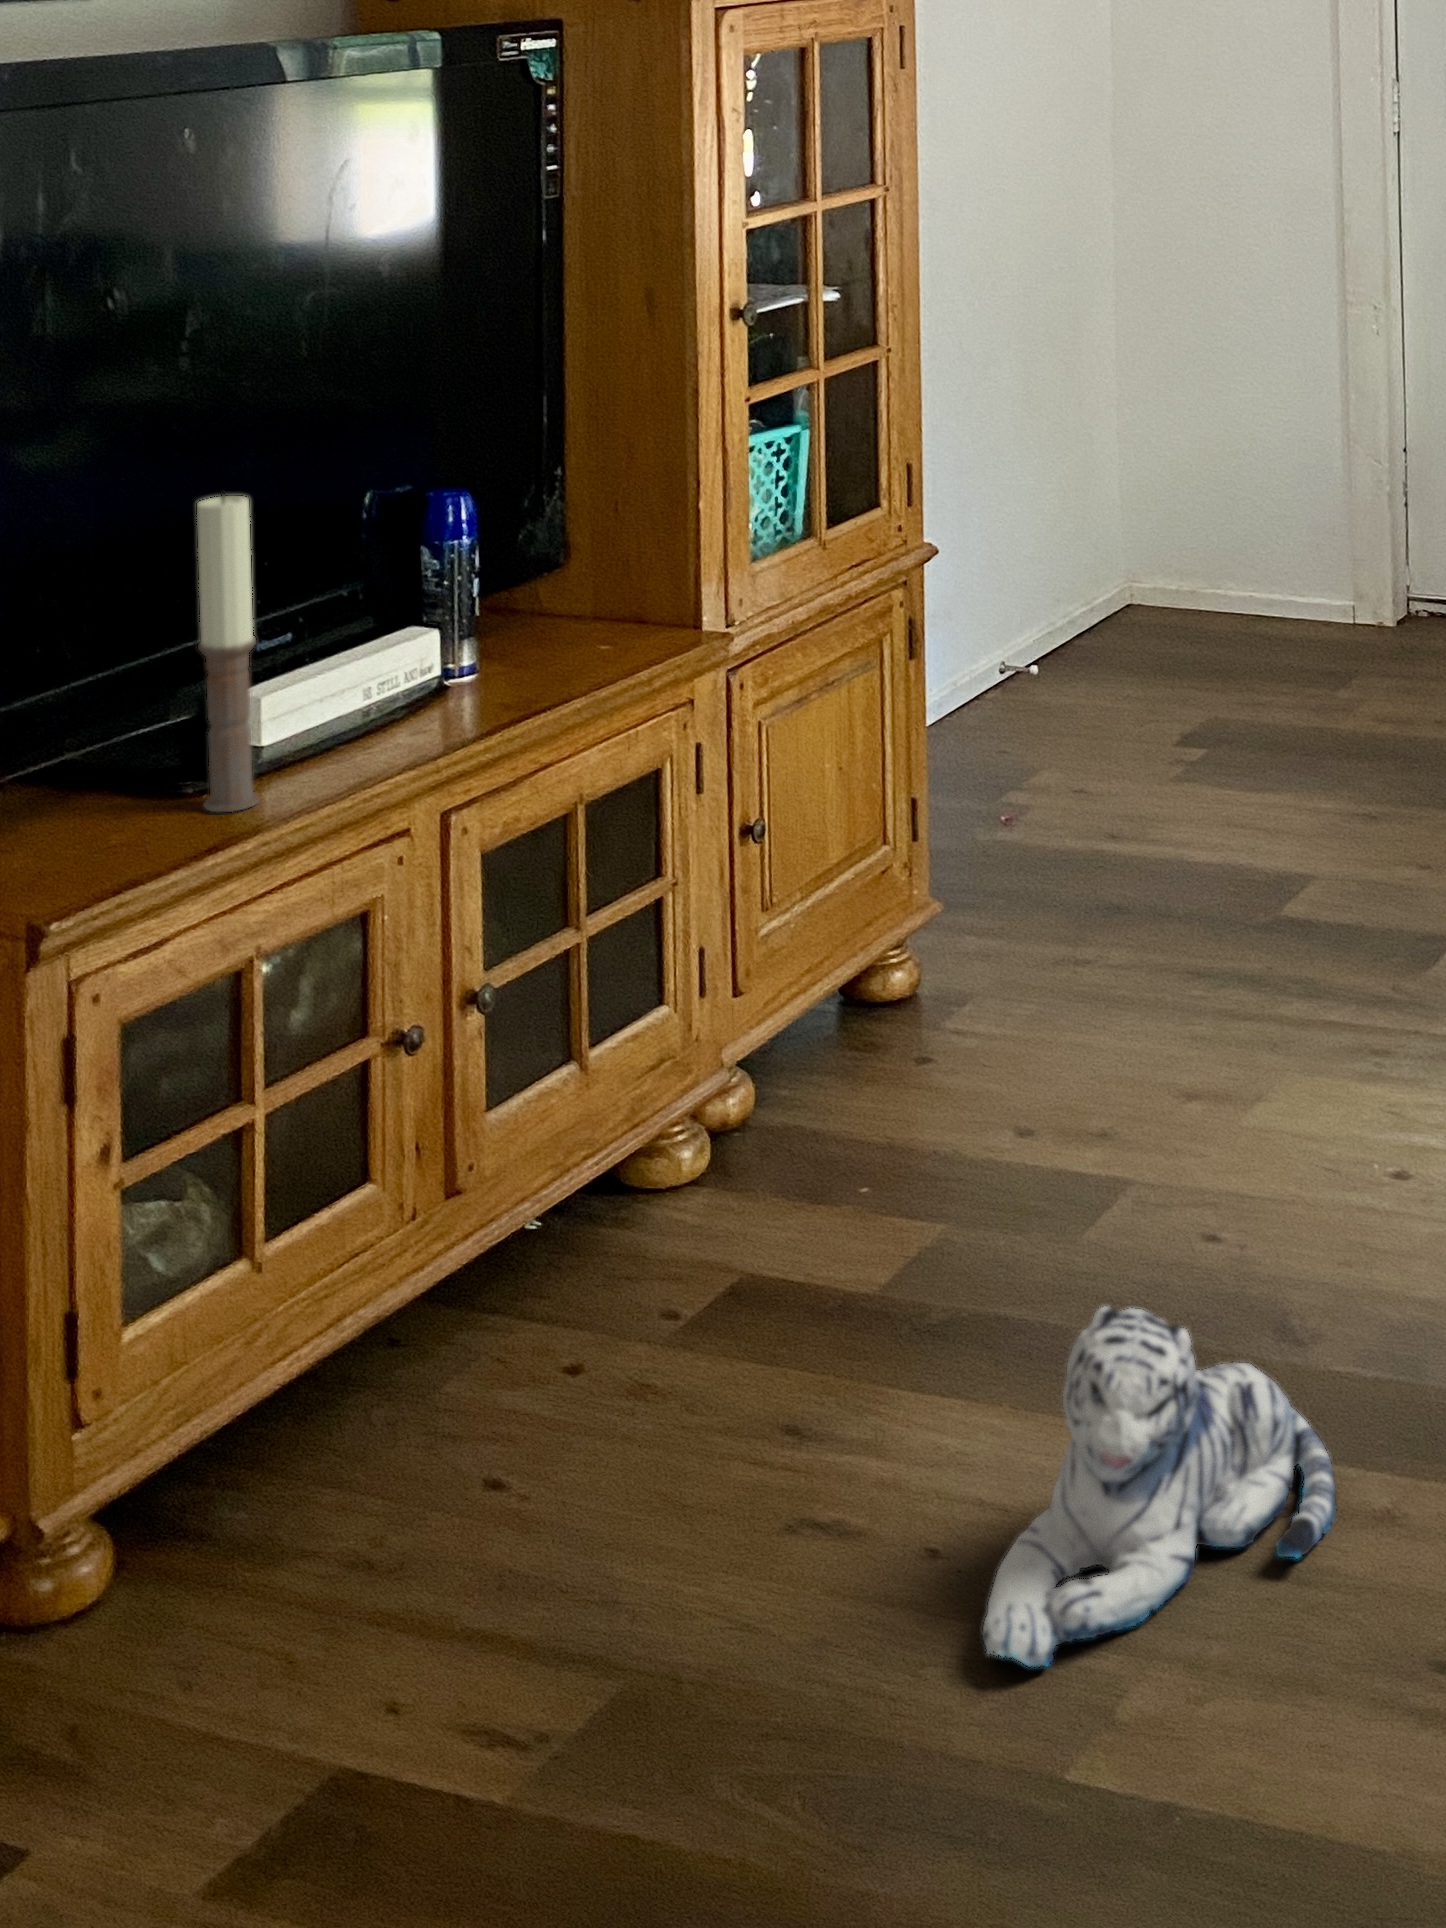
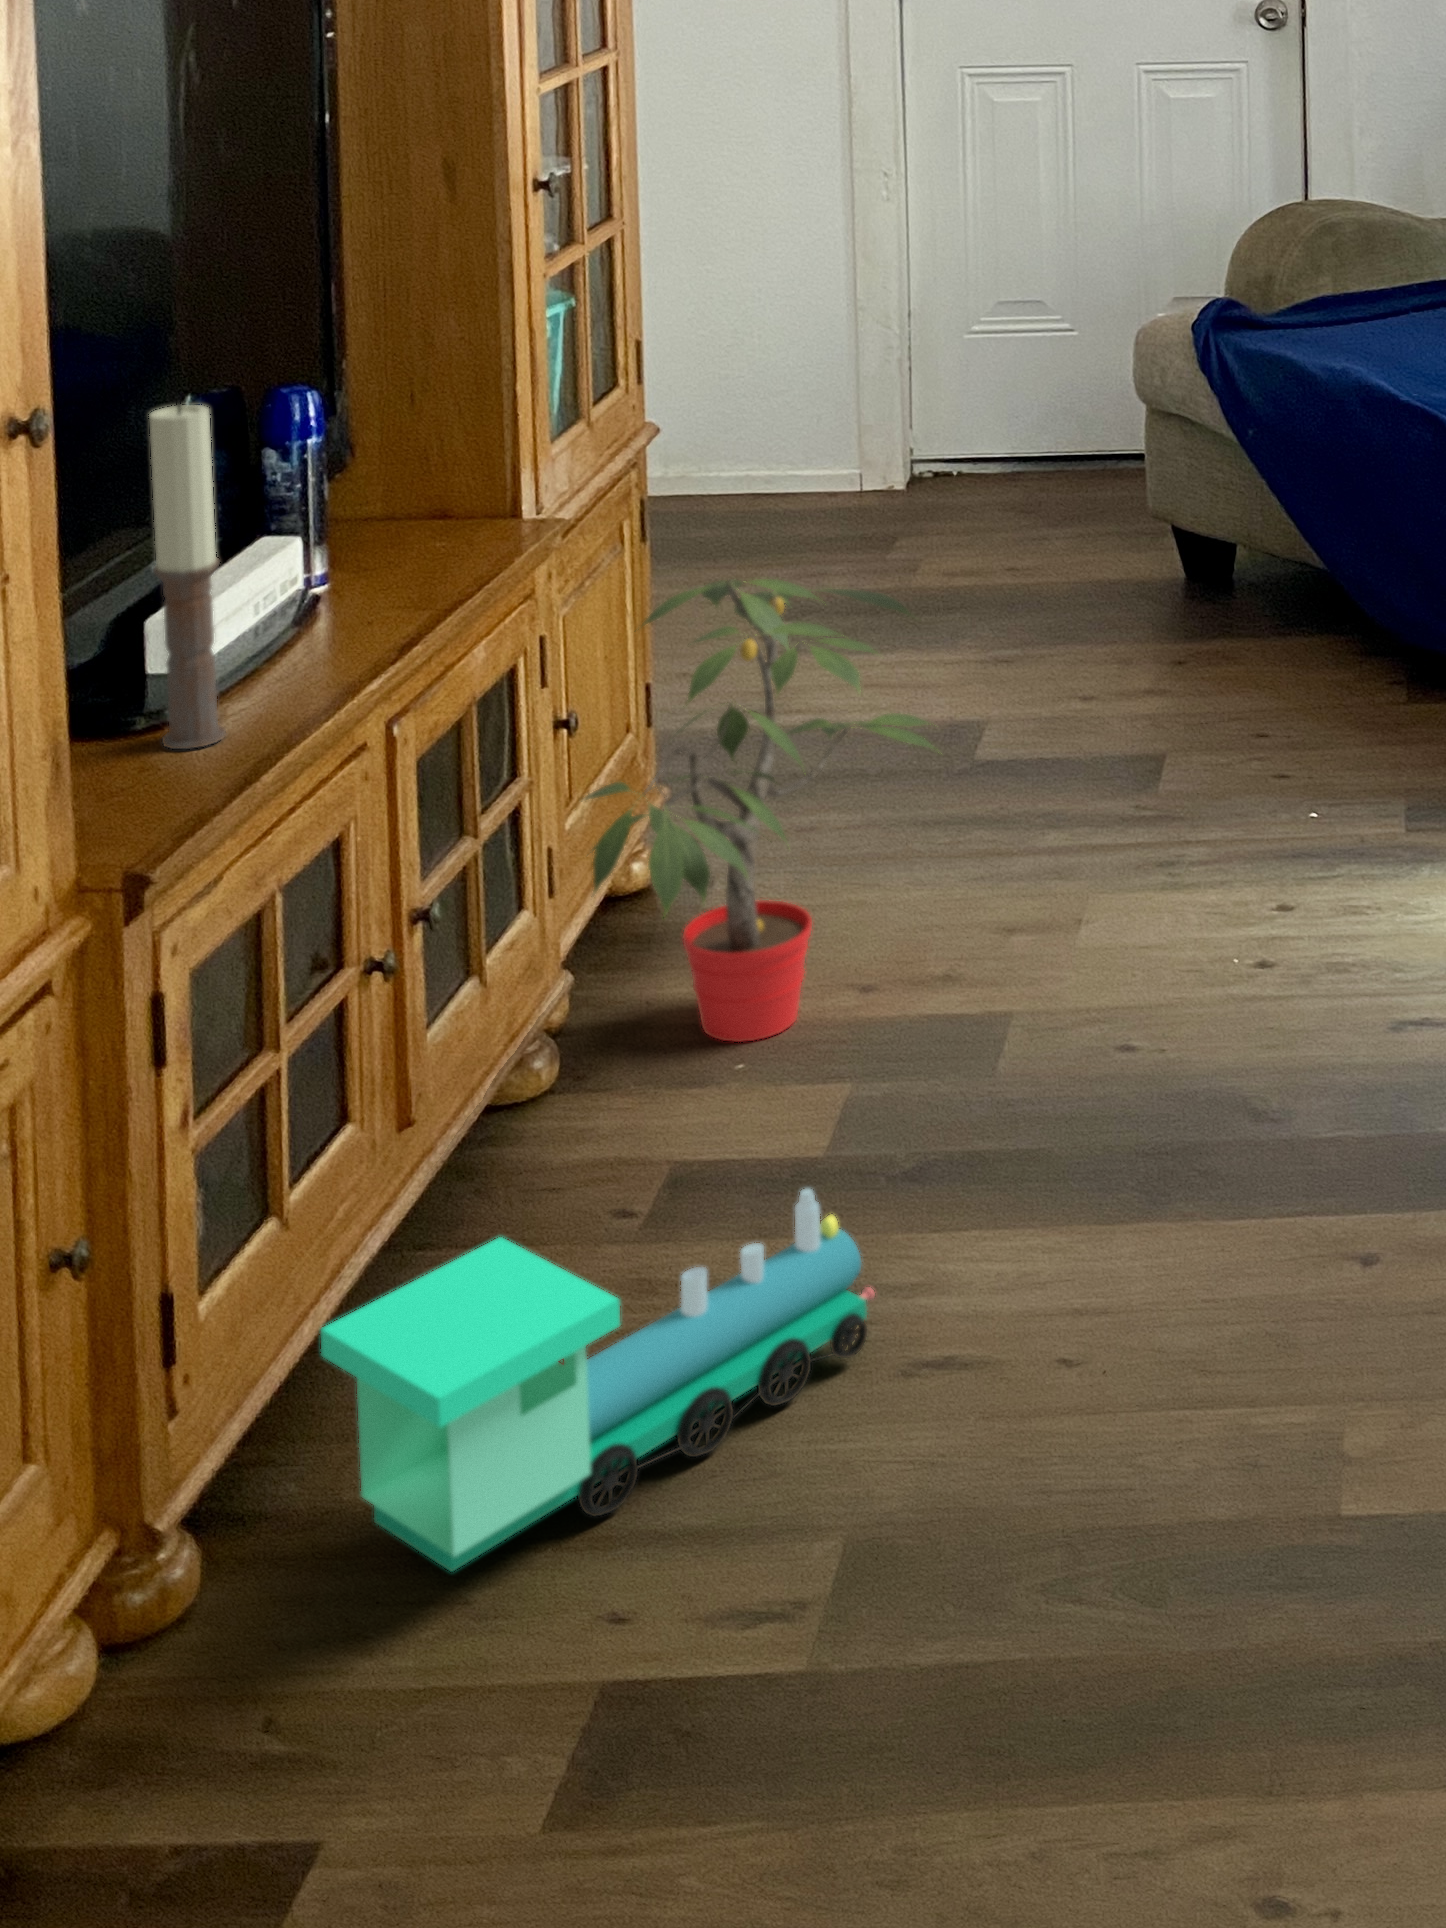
potted plant: none [668,715,1118,1184] -> present [585,579,939,1042]
plush toy: present [982,1306,1337,1667] -> none [1145,1083,1406,1421]
toy train: none [204,1320,780,1636] -> present [321,1189,875,1571]

